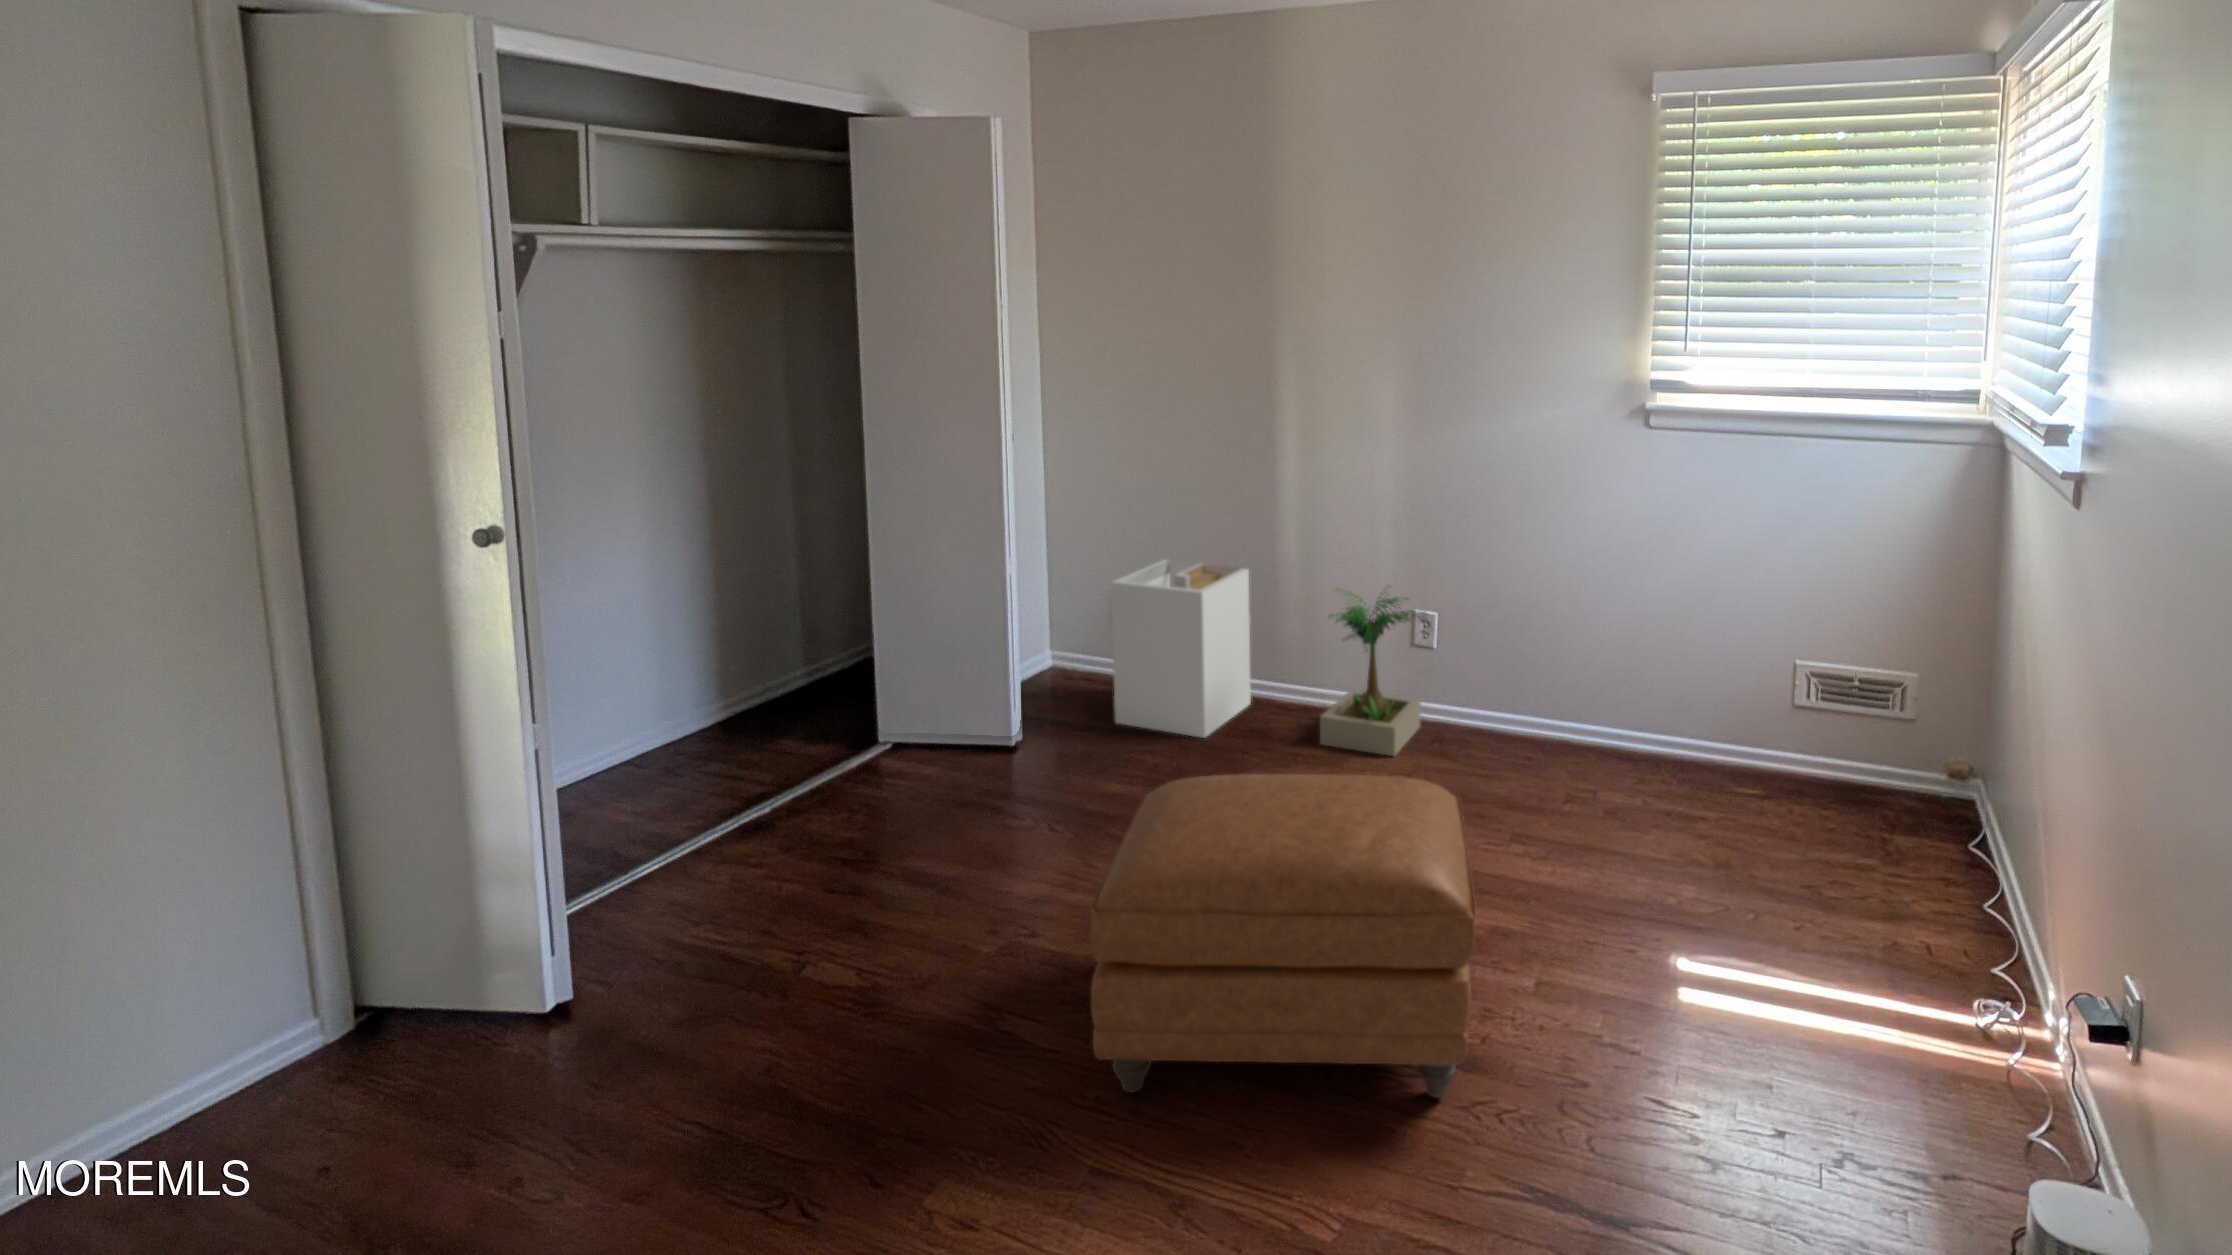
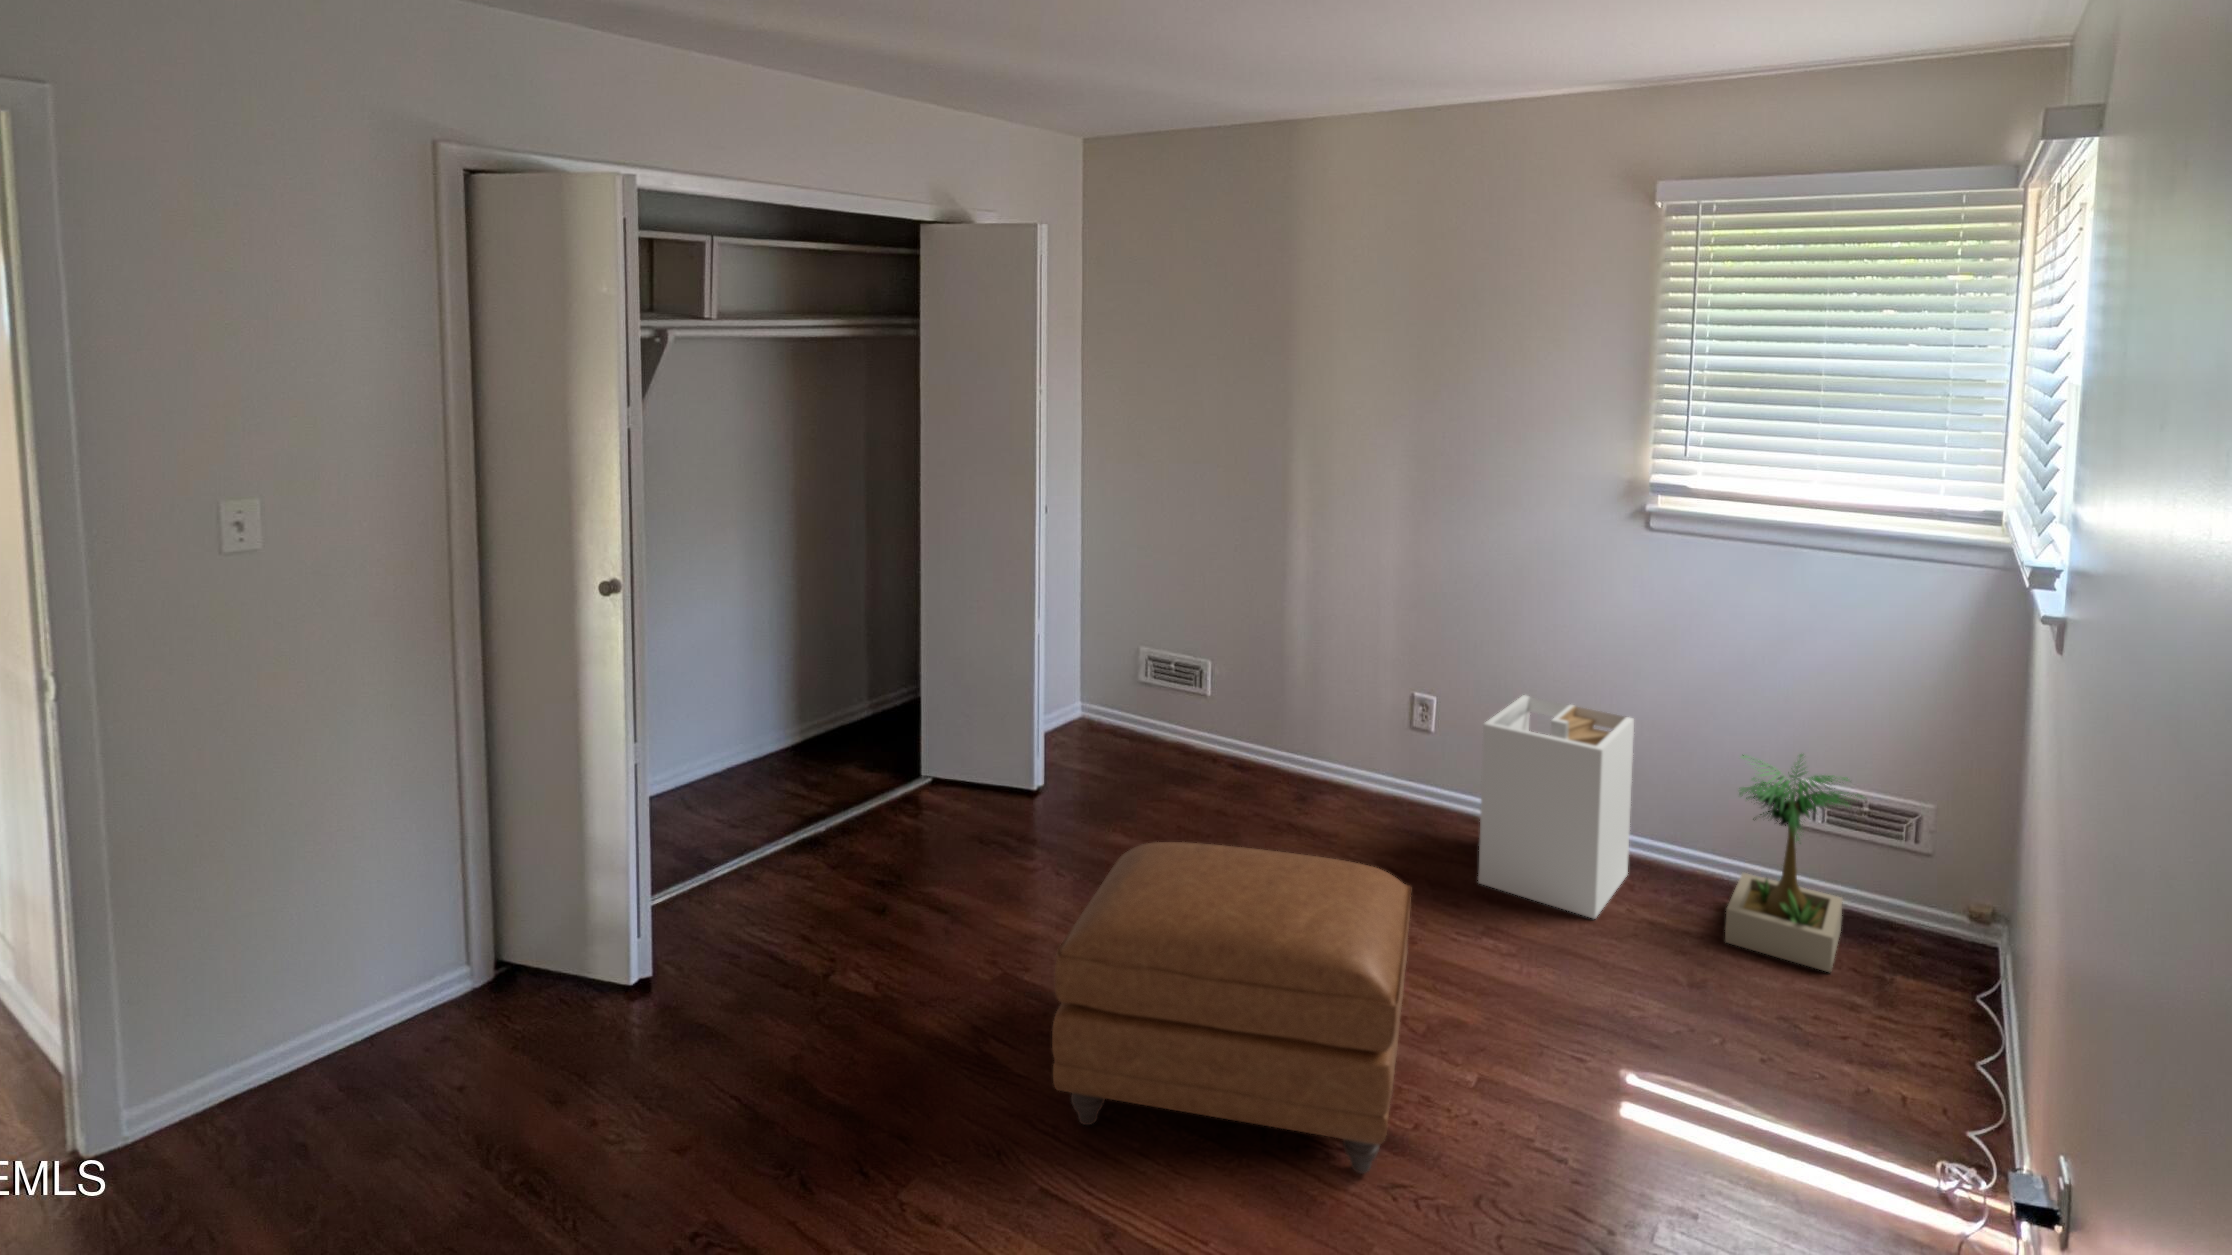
laundry hamper: present [1111,560,1251,738] -> present [1478,695,1634,919]
potted plant: present [1320,589,1426,756] -> present [1725,754,1864,972]

